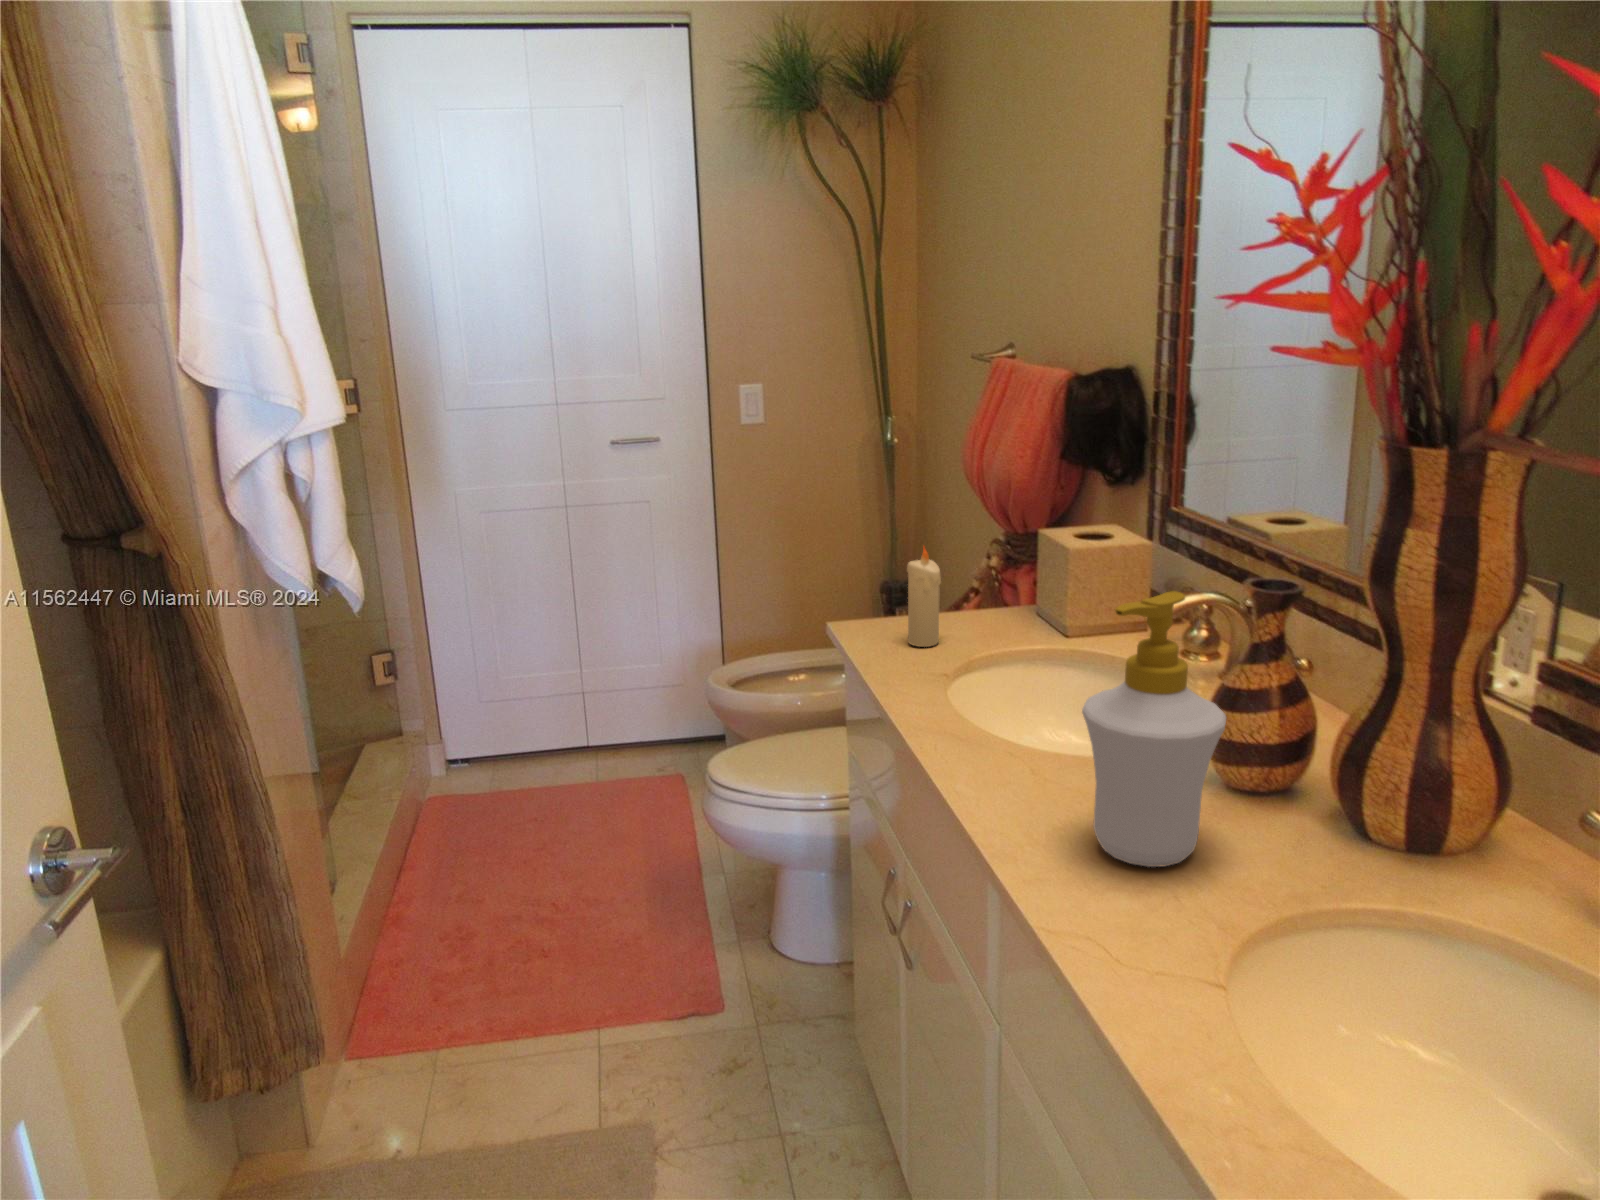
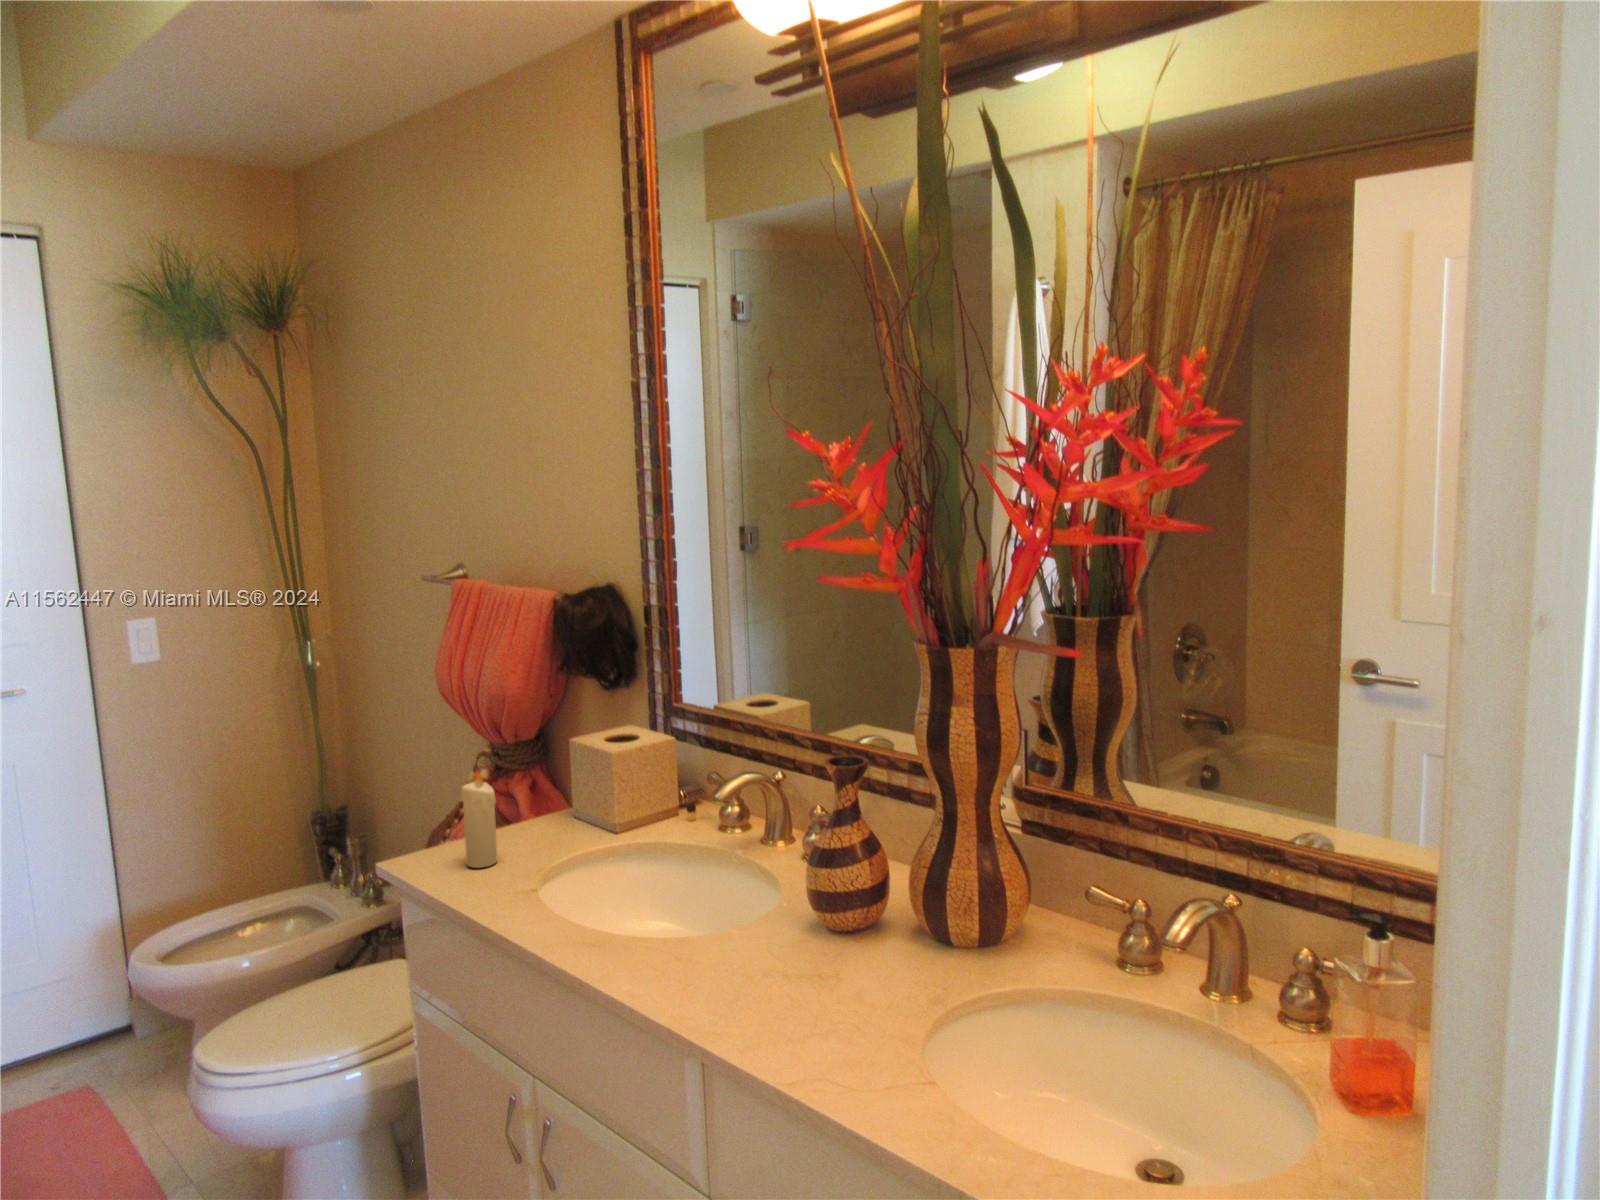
soap bottle: present [1082,591,1226,867] -> none [746,778,861,1014]

